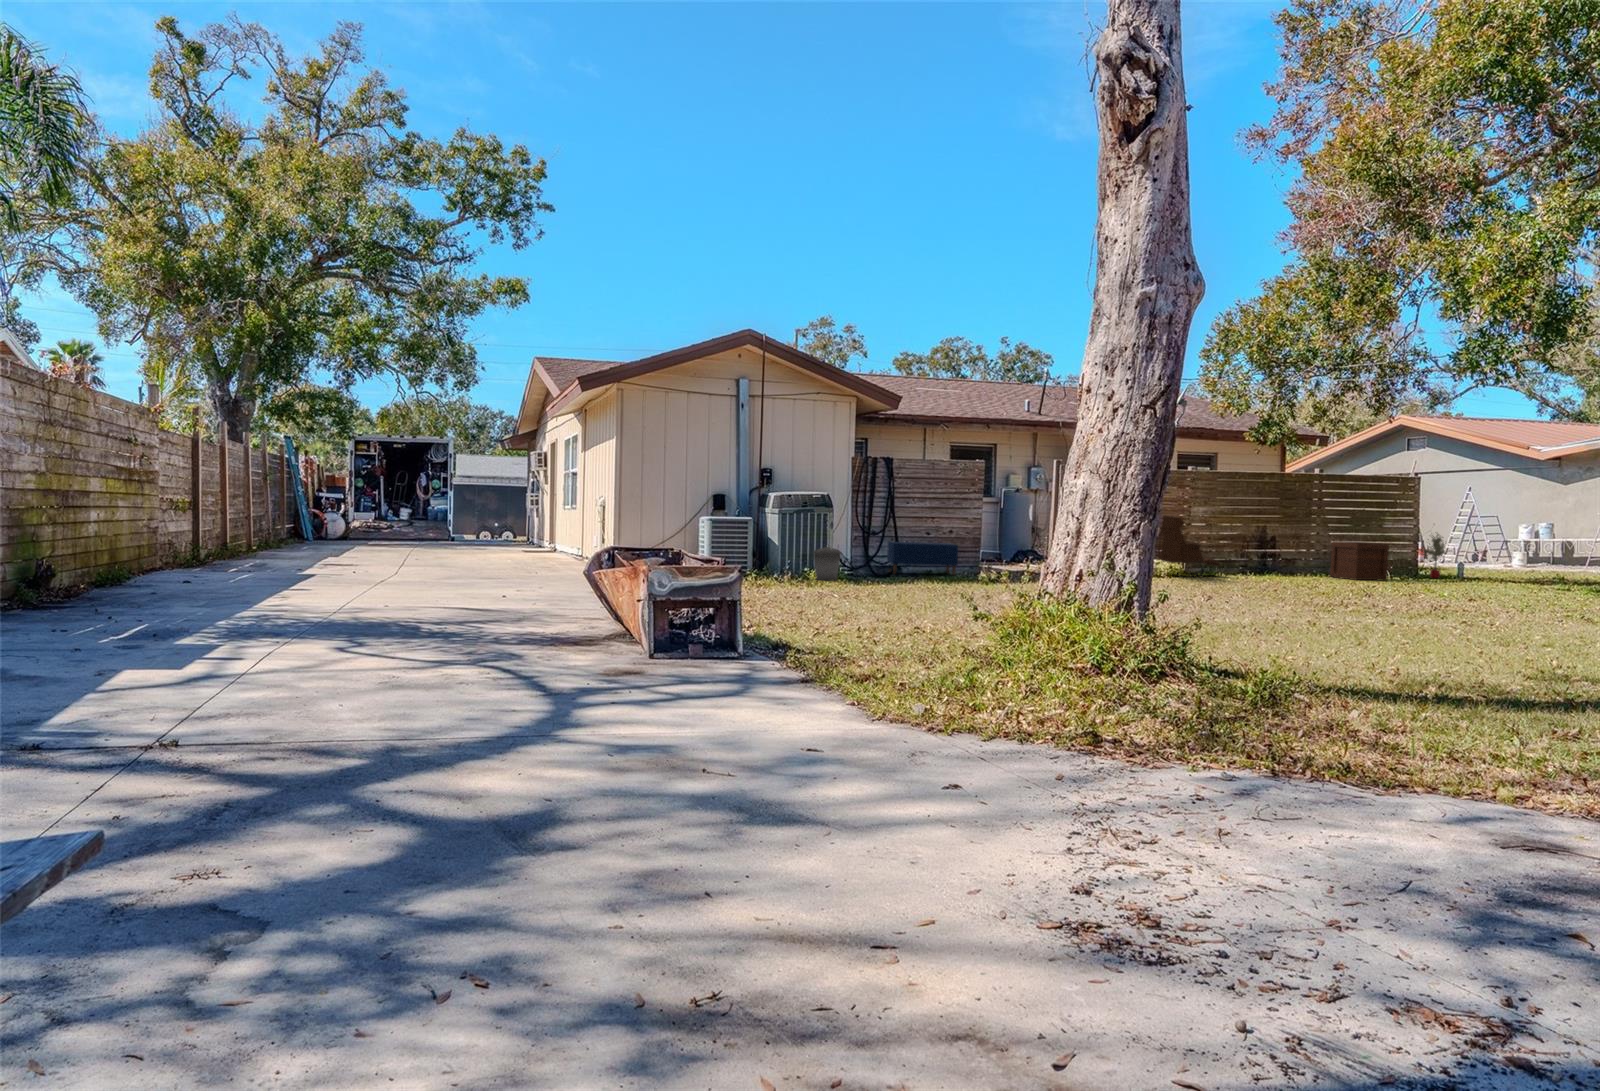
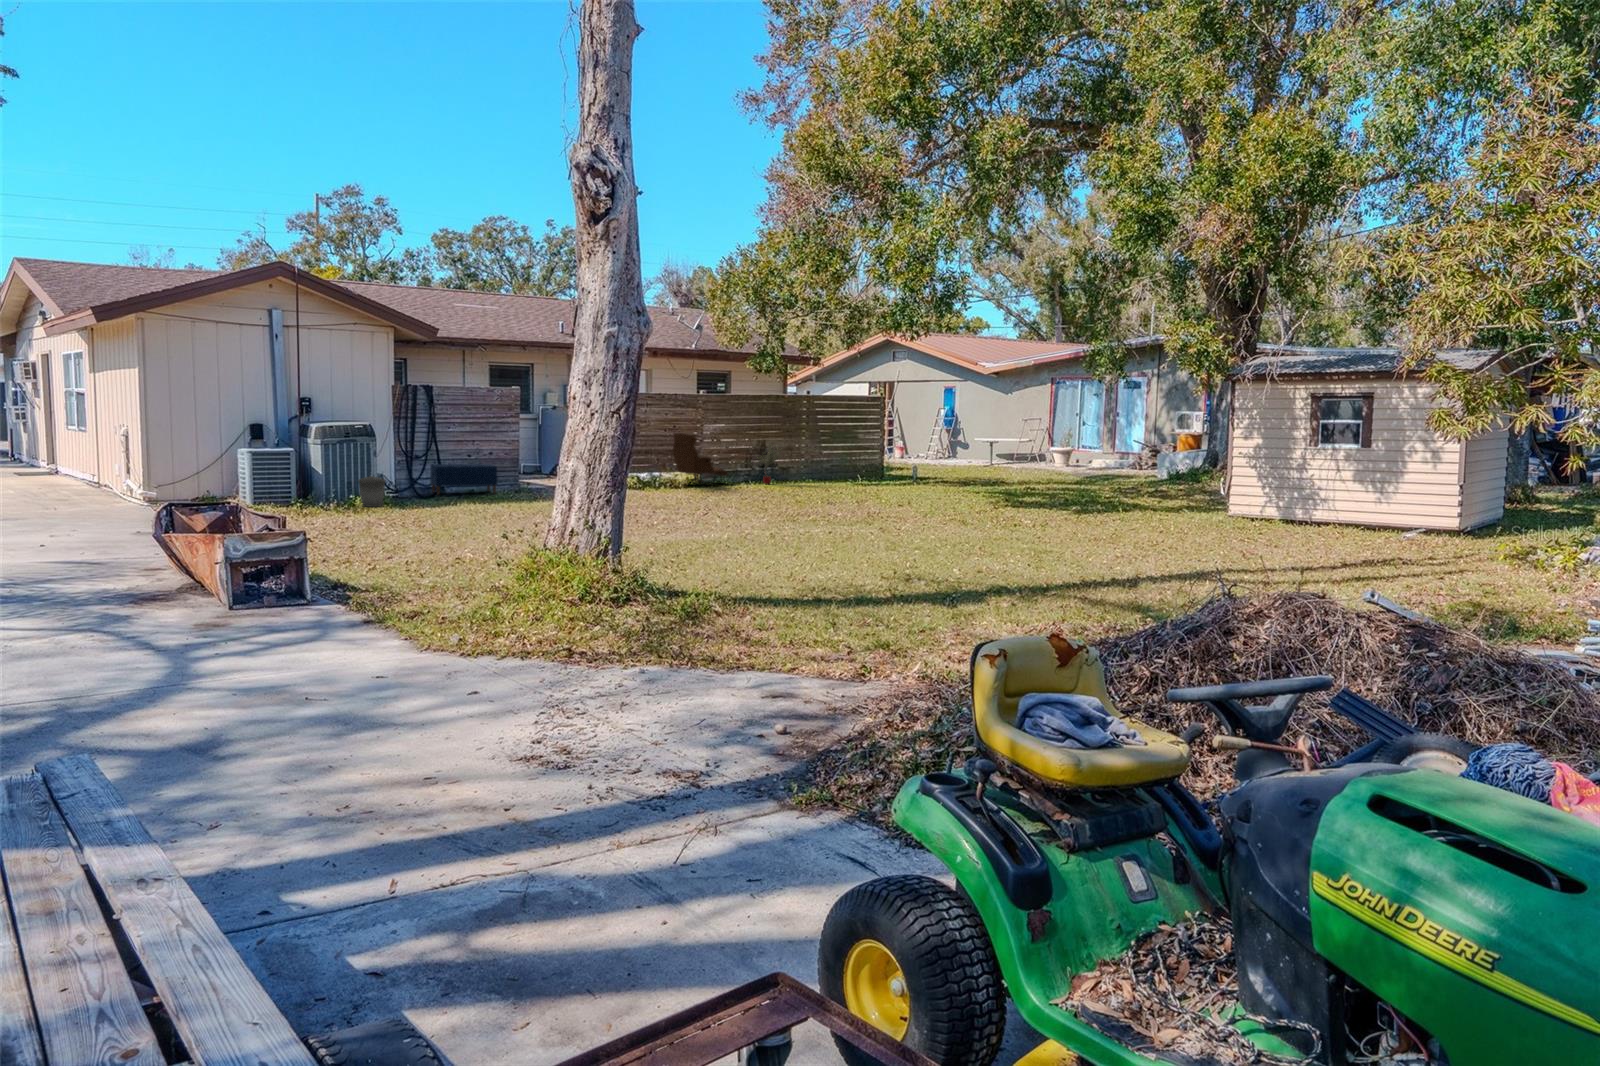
potted tree: present [1421,534,1445,578] -> present [755,444,782,484]
wooden crate: present [1330,542,1389,580] -> none [818,450,861,483]

